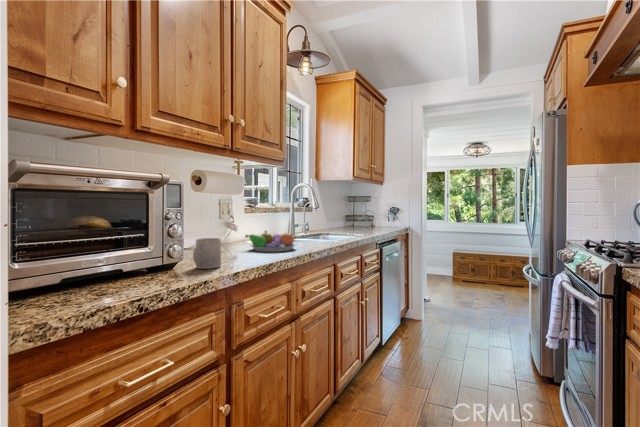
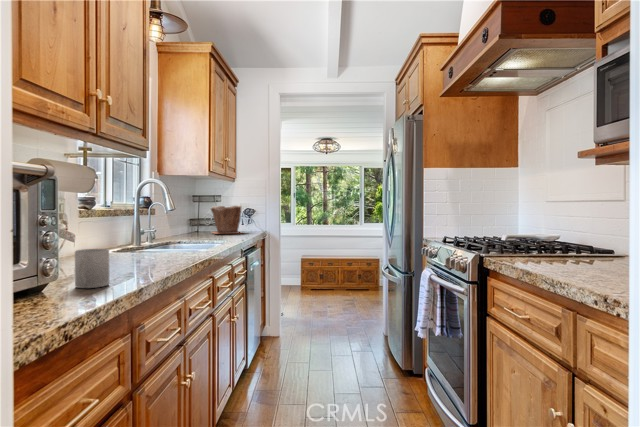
plant pot: none [359,205,386,229] -> present [211,205,242,234]
fruit bowl: present [245,231,296,252] -> none [101,238,172,265]

